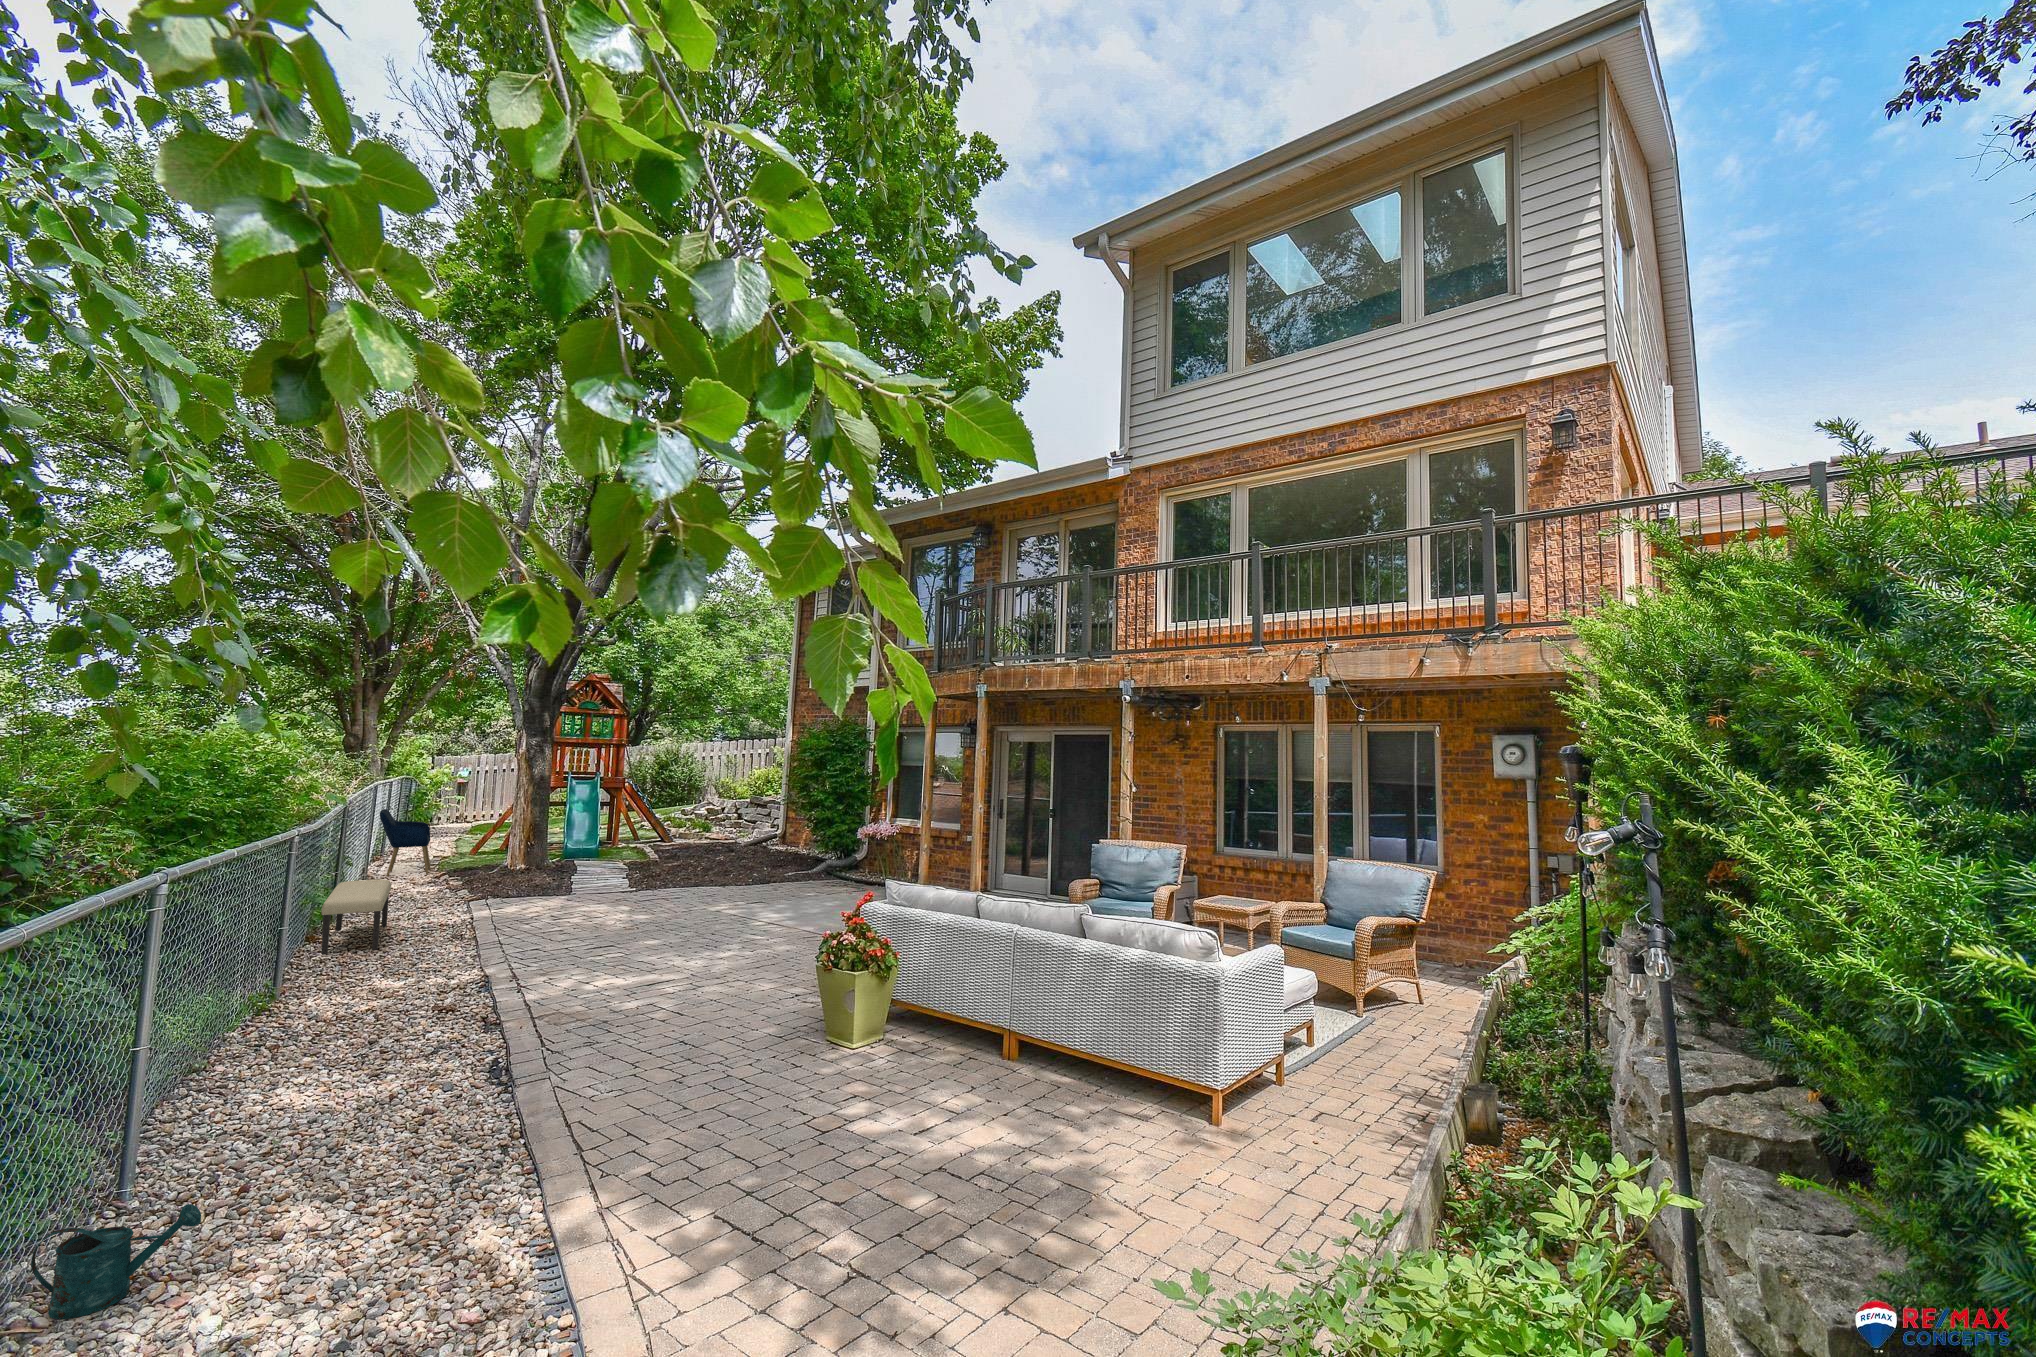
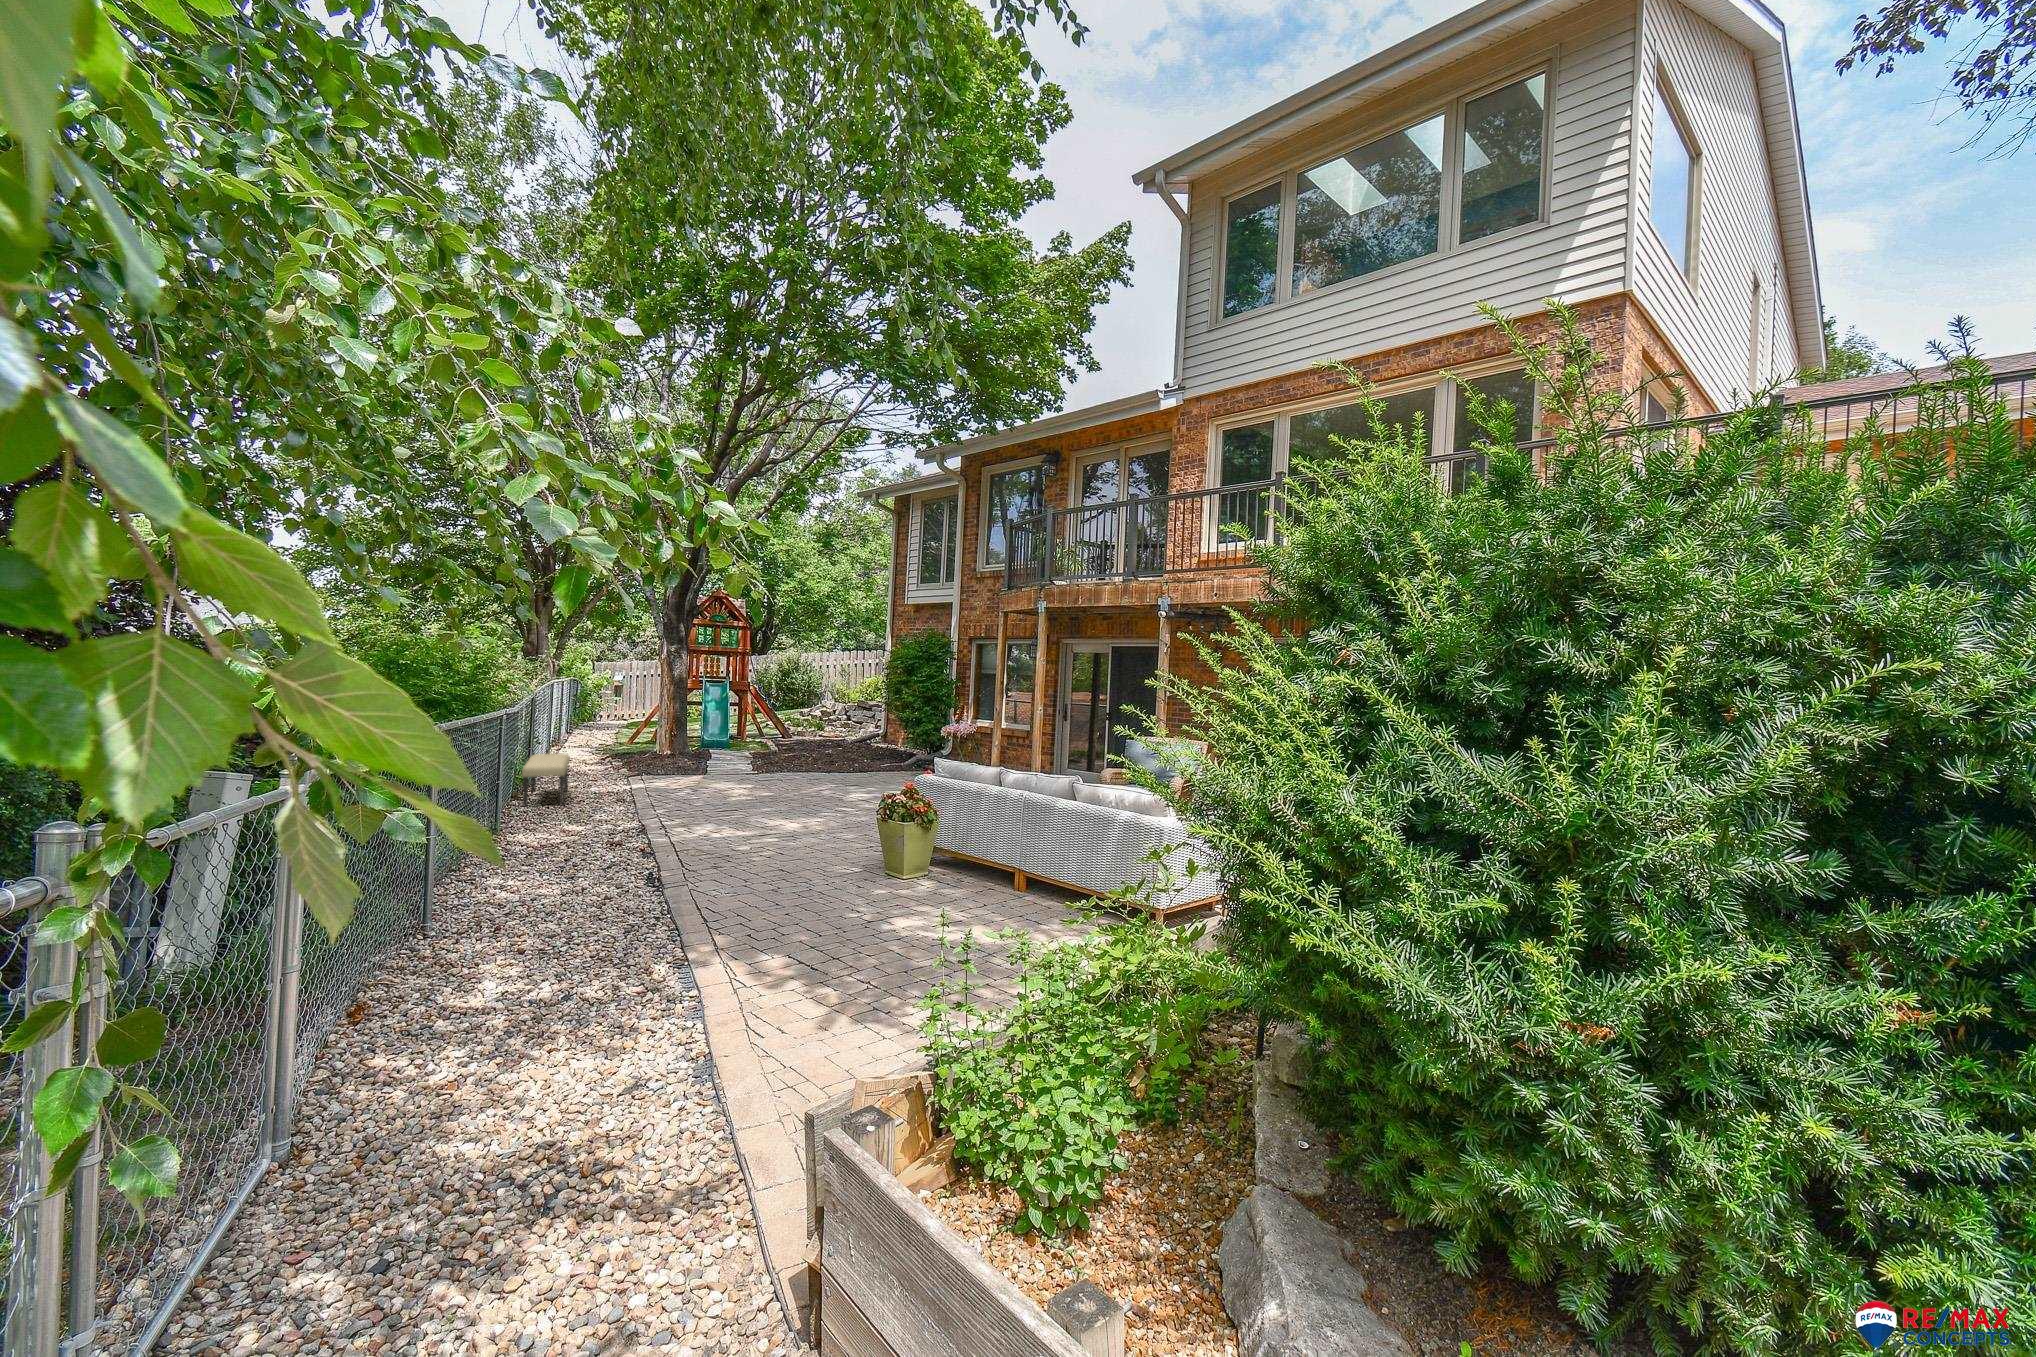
chair: present [380,809,431,877] -> none [556,703,597,758]
watering can: present [31,1204,201,1319] -> none [388,923,478,980]

